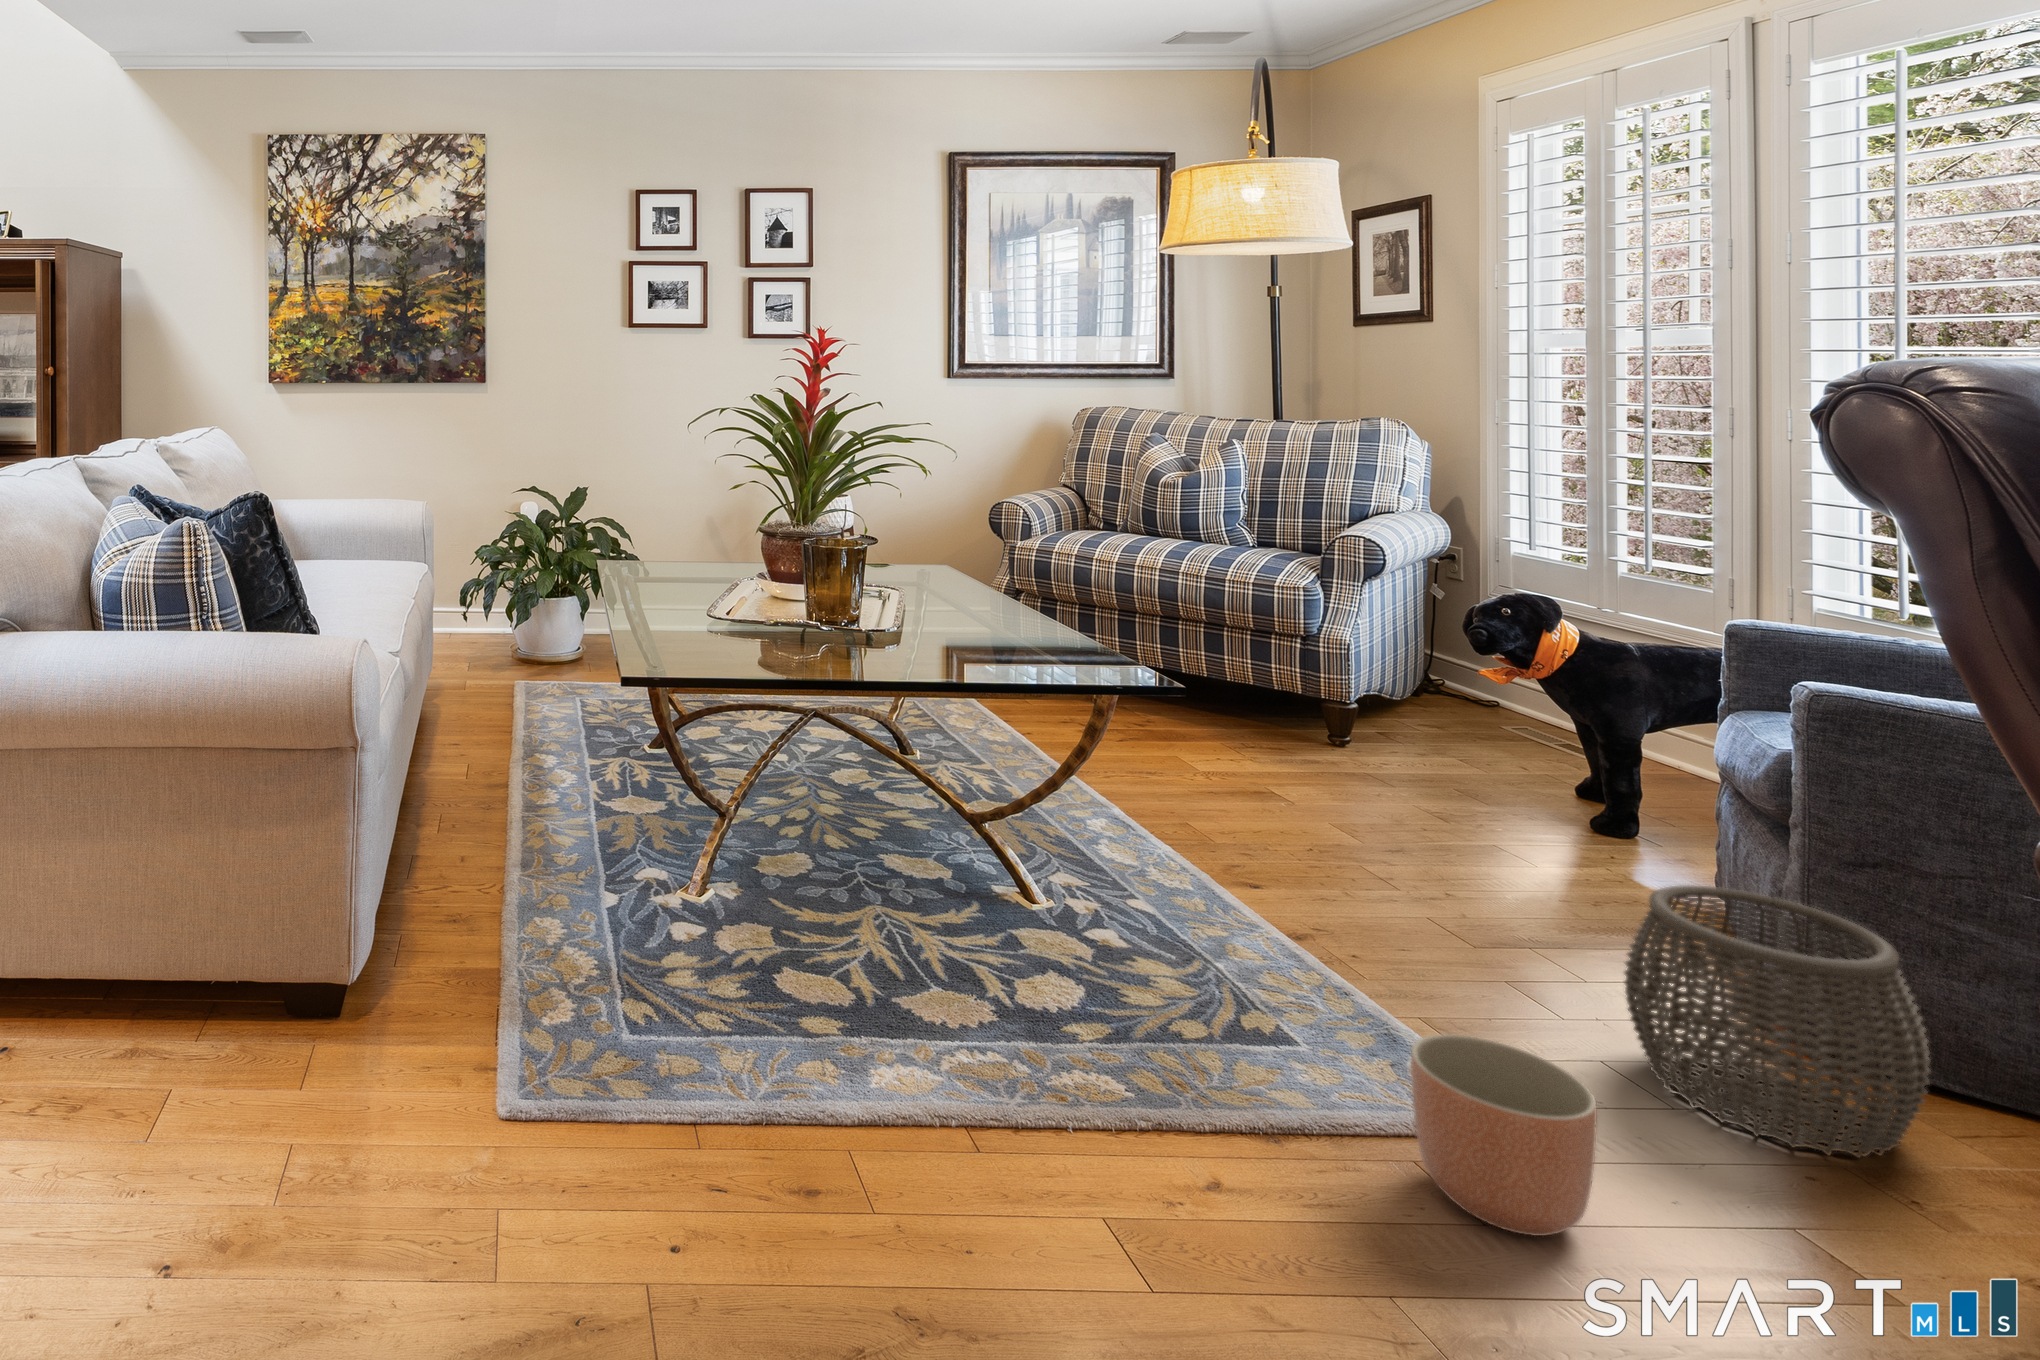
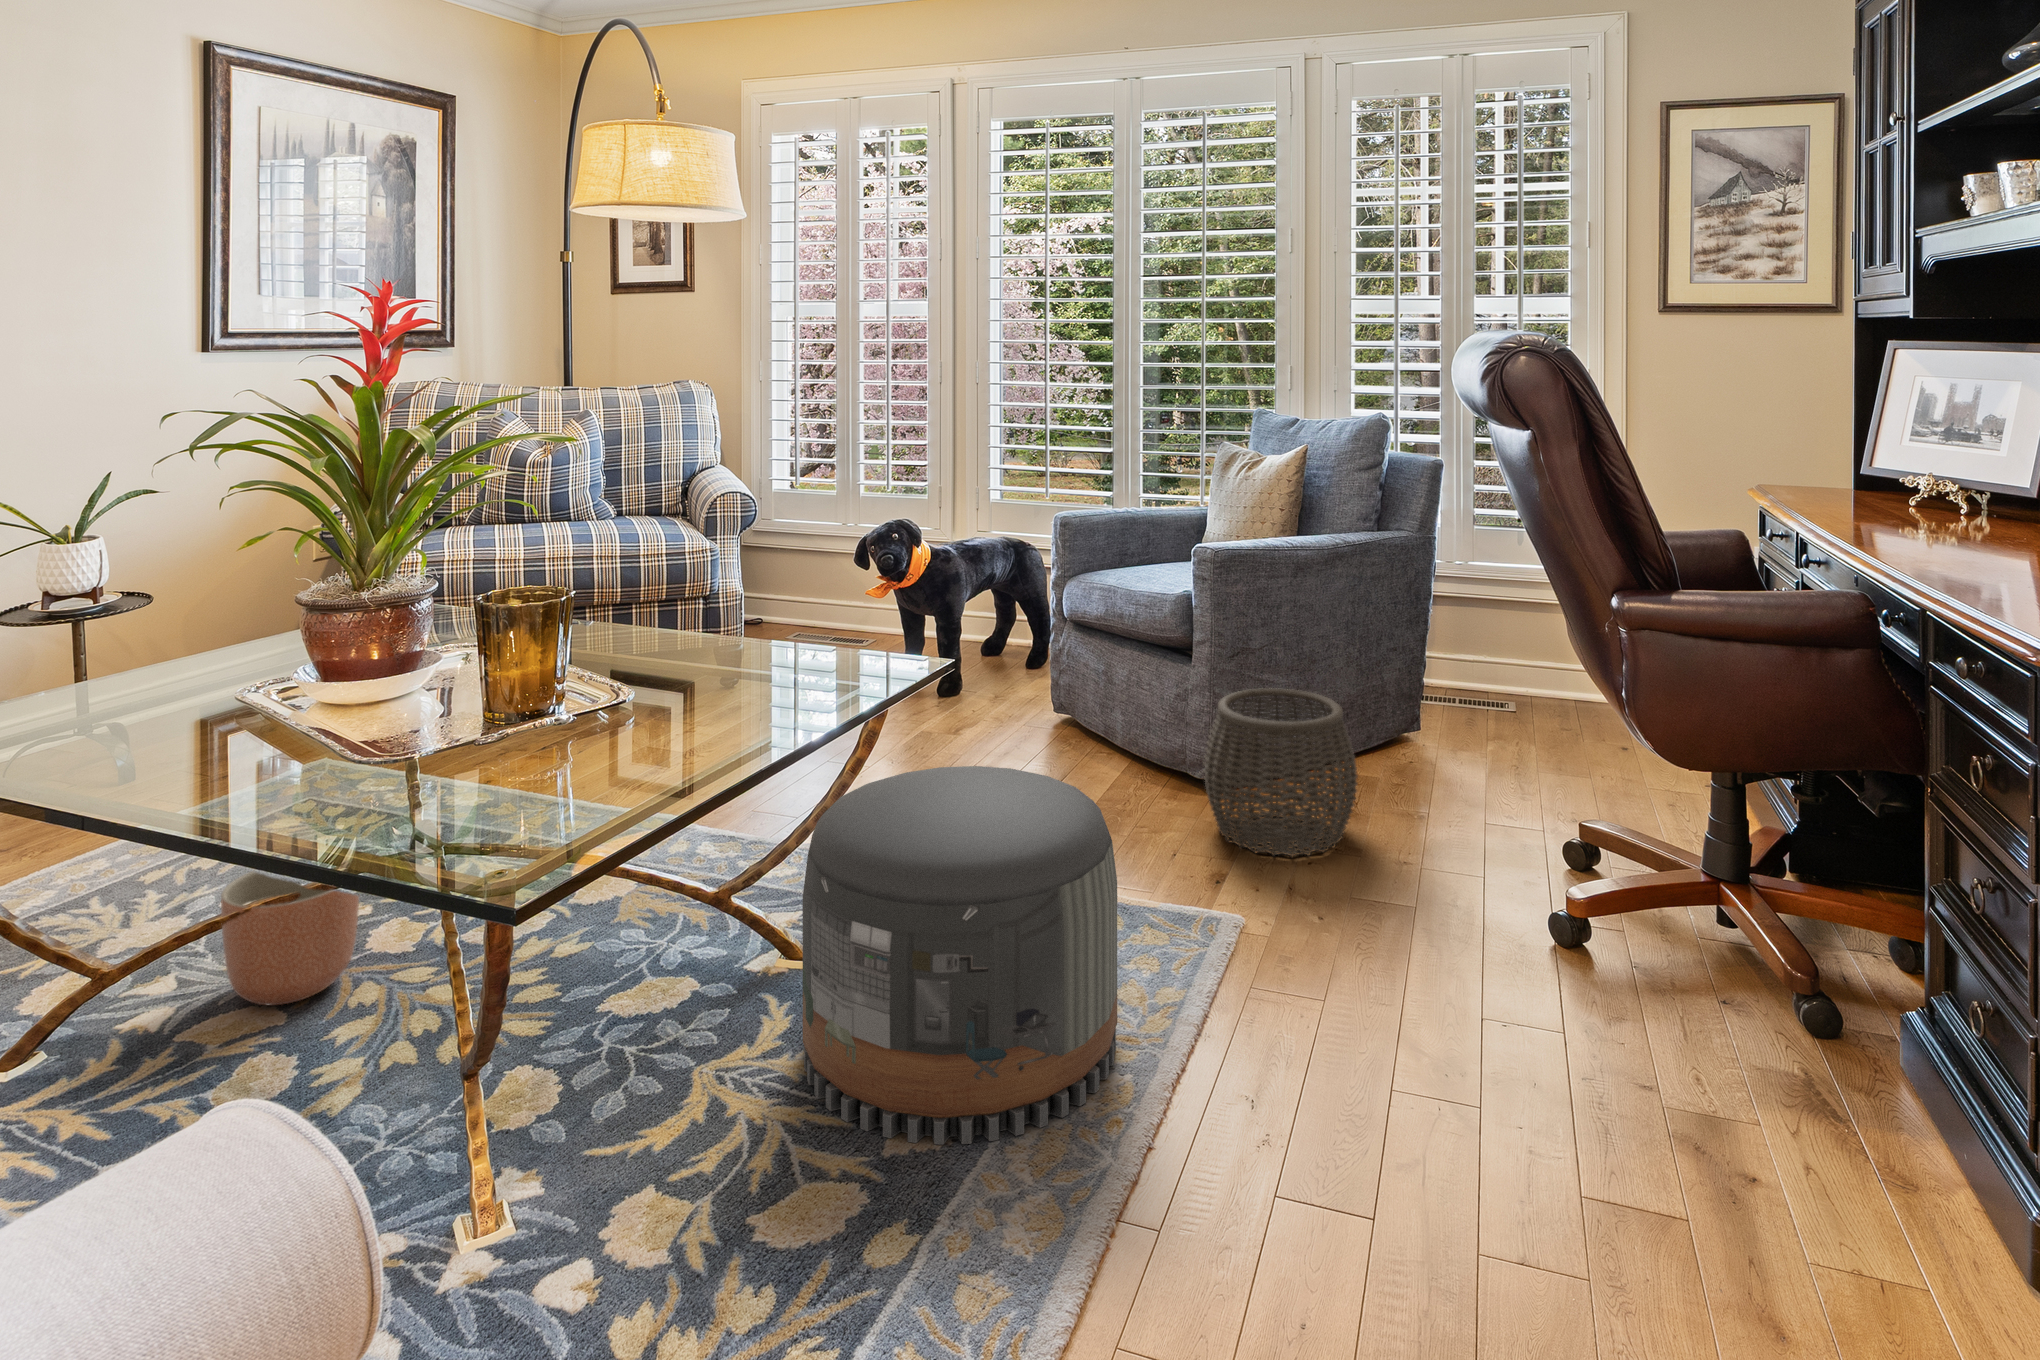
pouf: none [903,758,1193,1072] -> present [803,766,1117,1144]
planter: present [1411,1034,1597,1236] -> present [221,872,359,1005]

